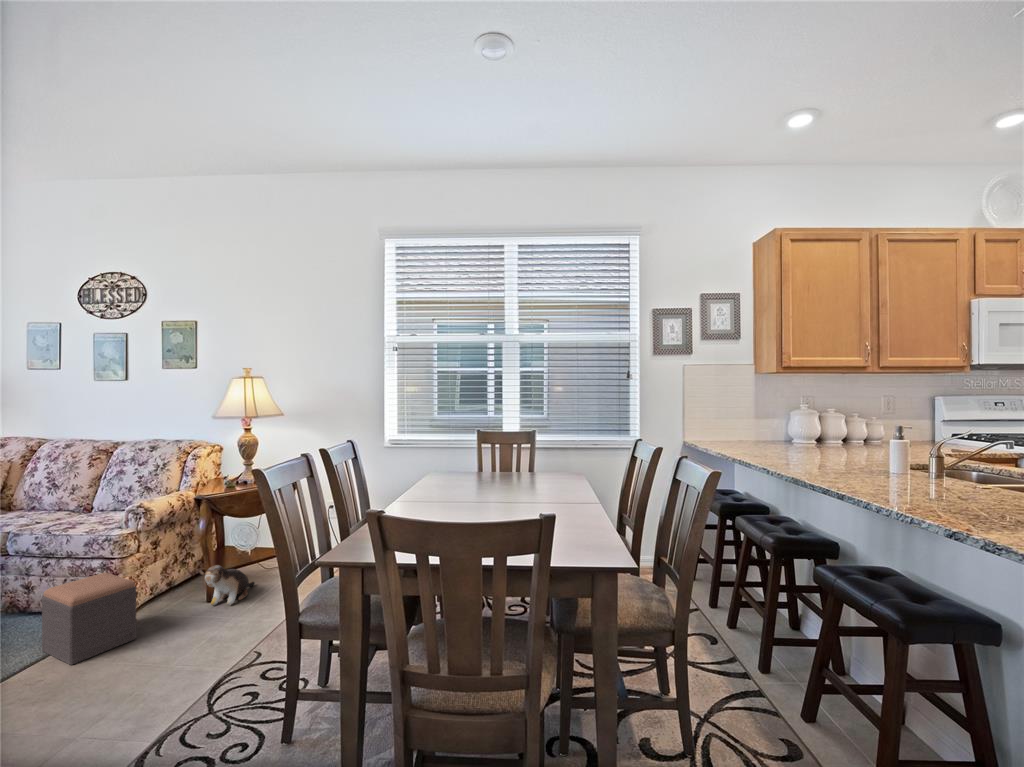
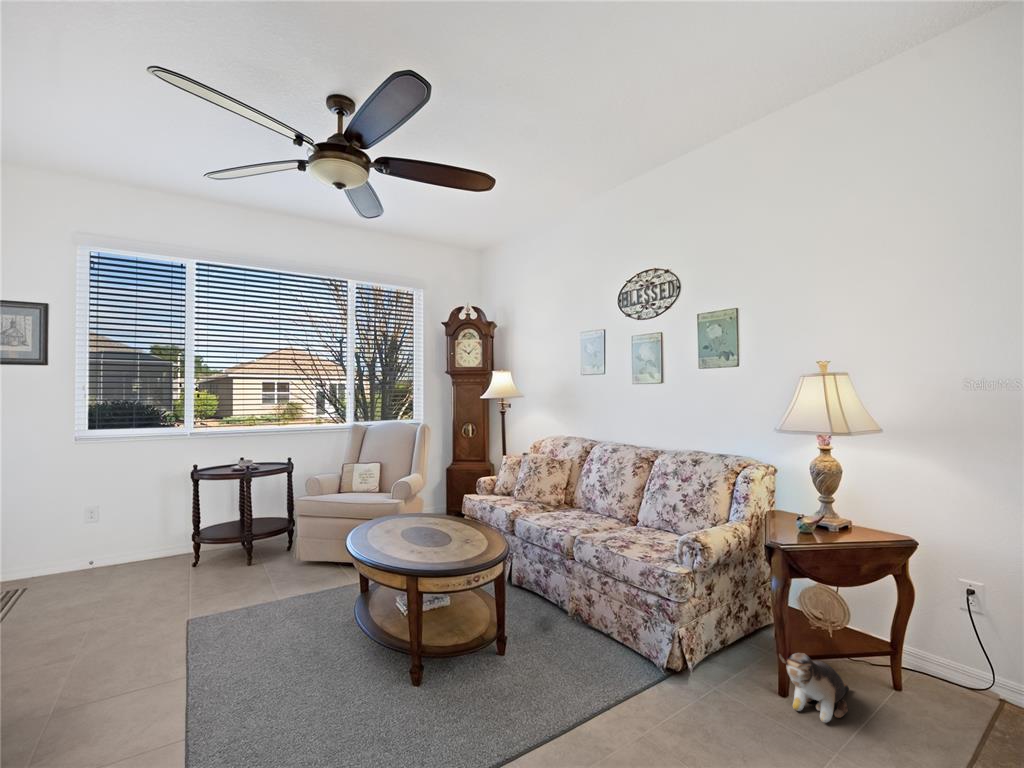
footstool: present [42,572,136,665] -> none [606,620,706,746]

